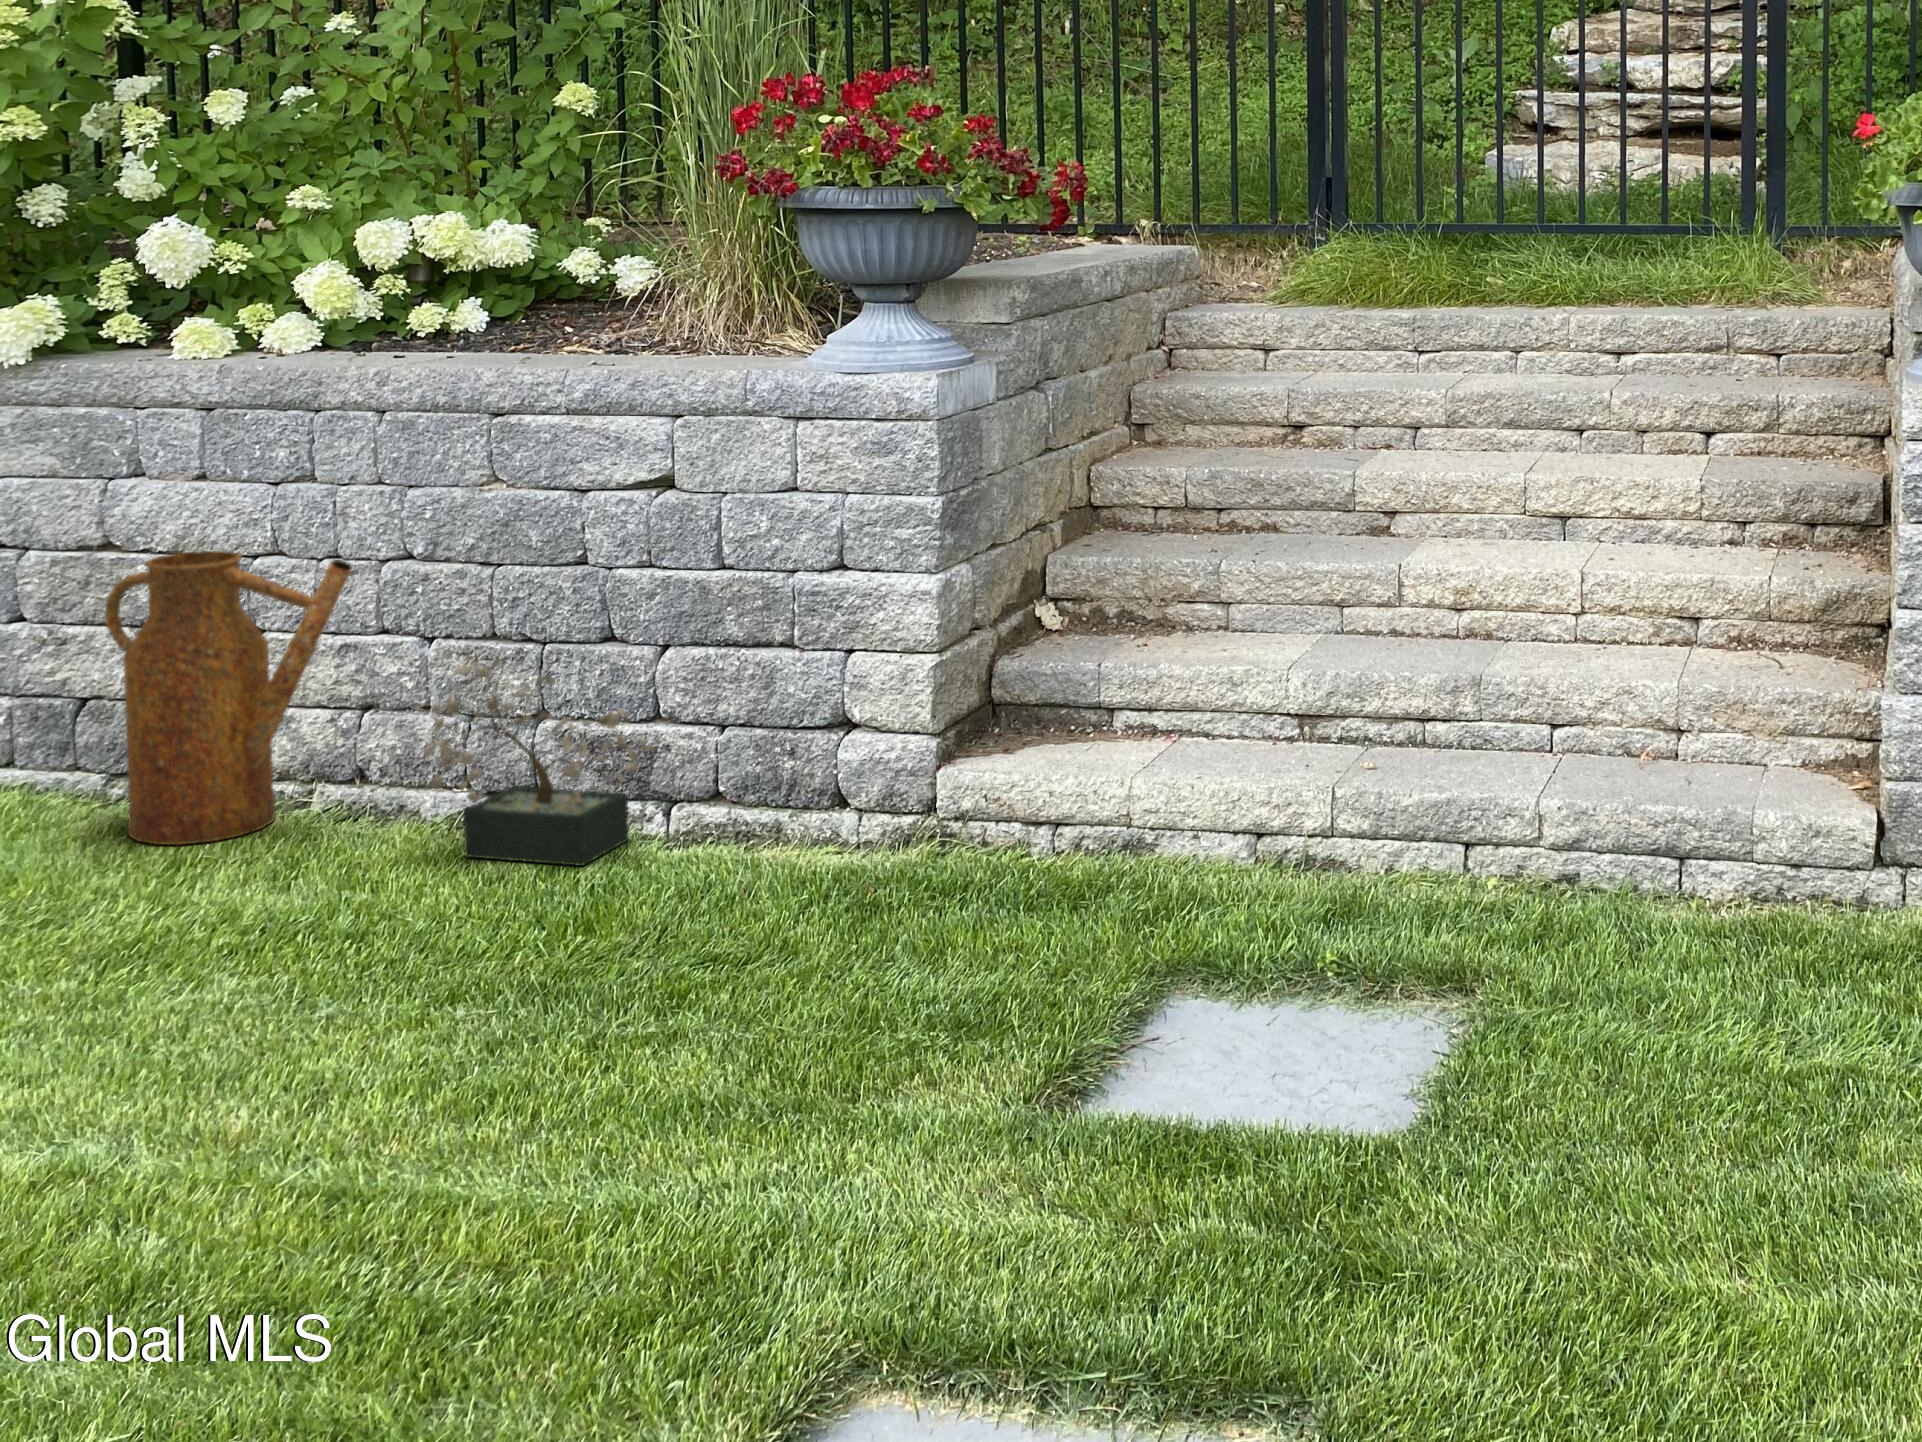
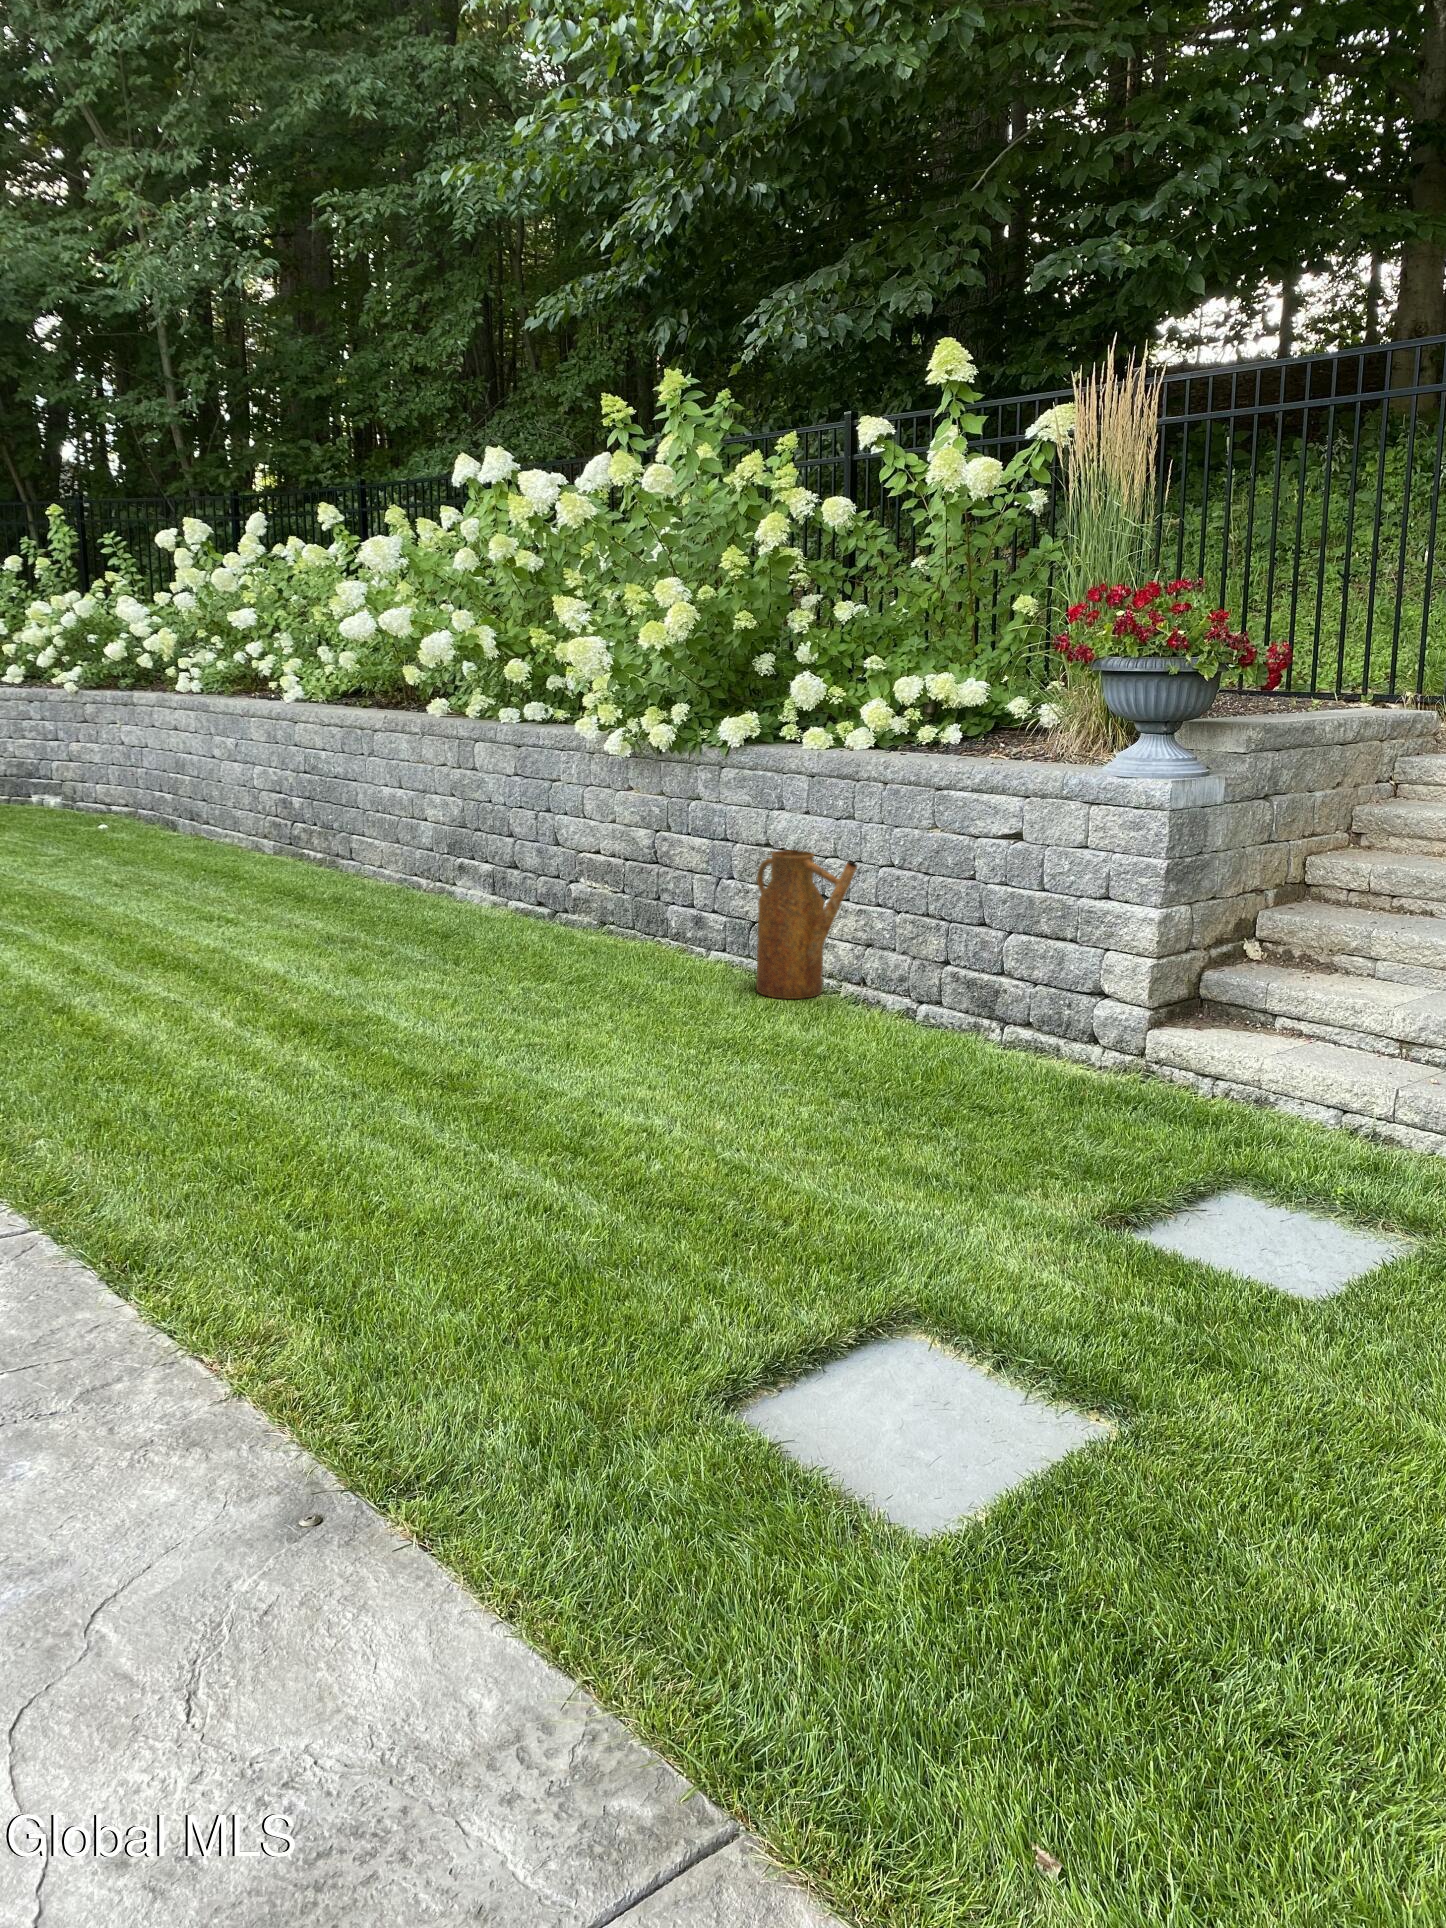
decorative plant: present [414,659,654,866] -> none [871,925,995,1046]

